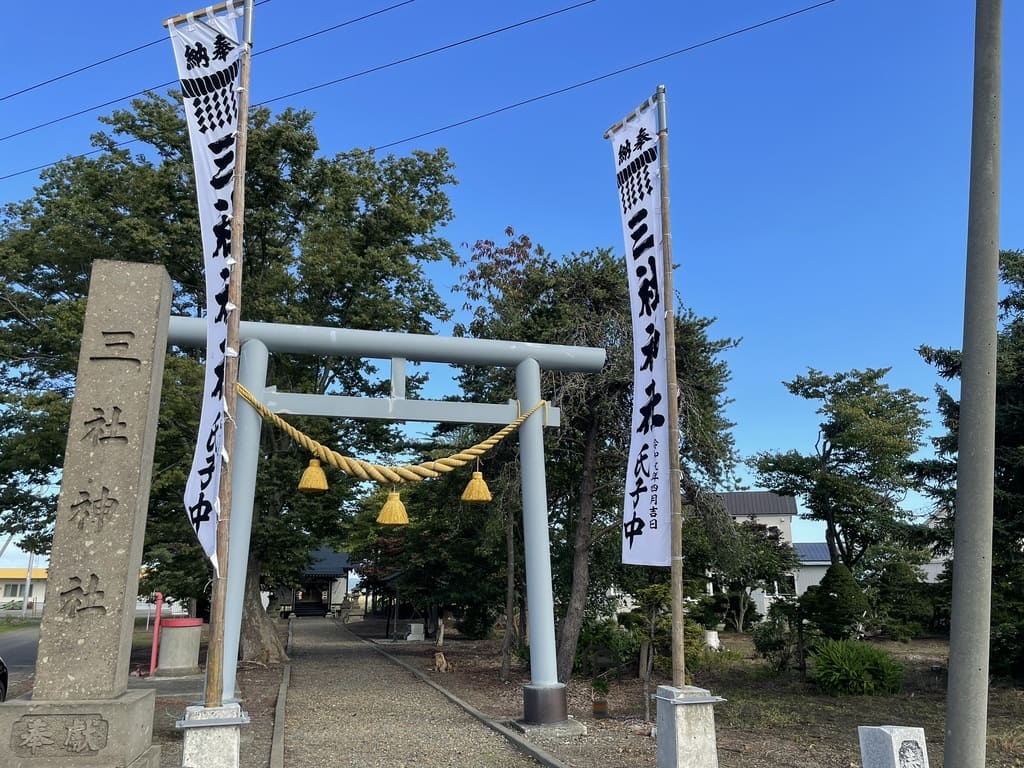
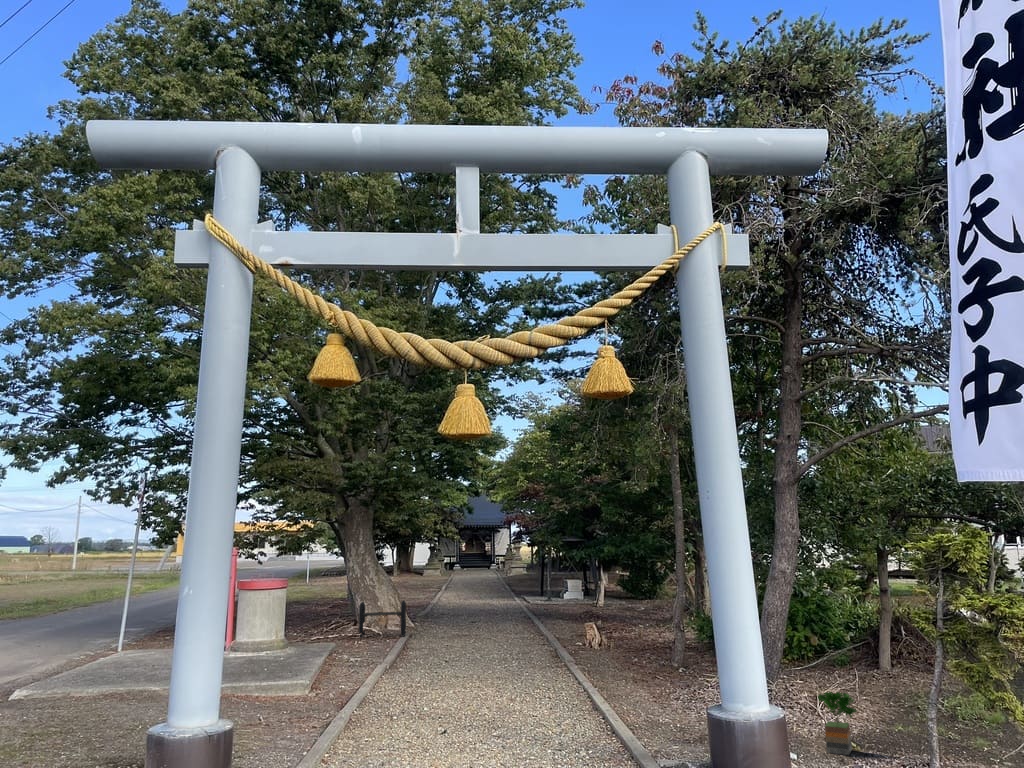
bench: present [583,646,622,684] -> present [359,601,406,637]

